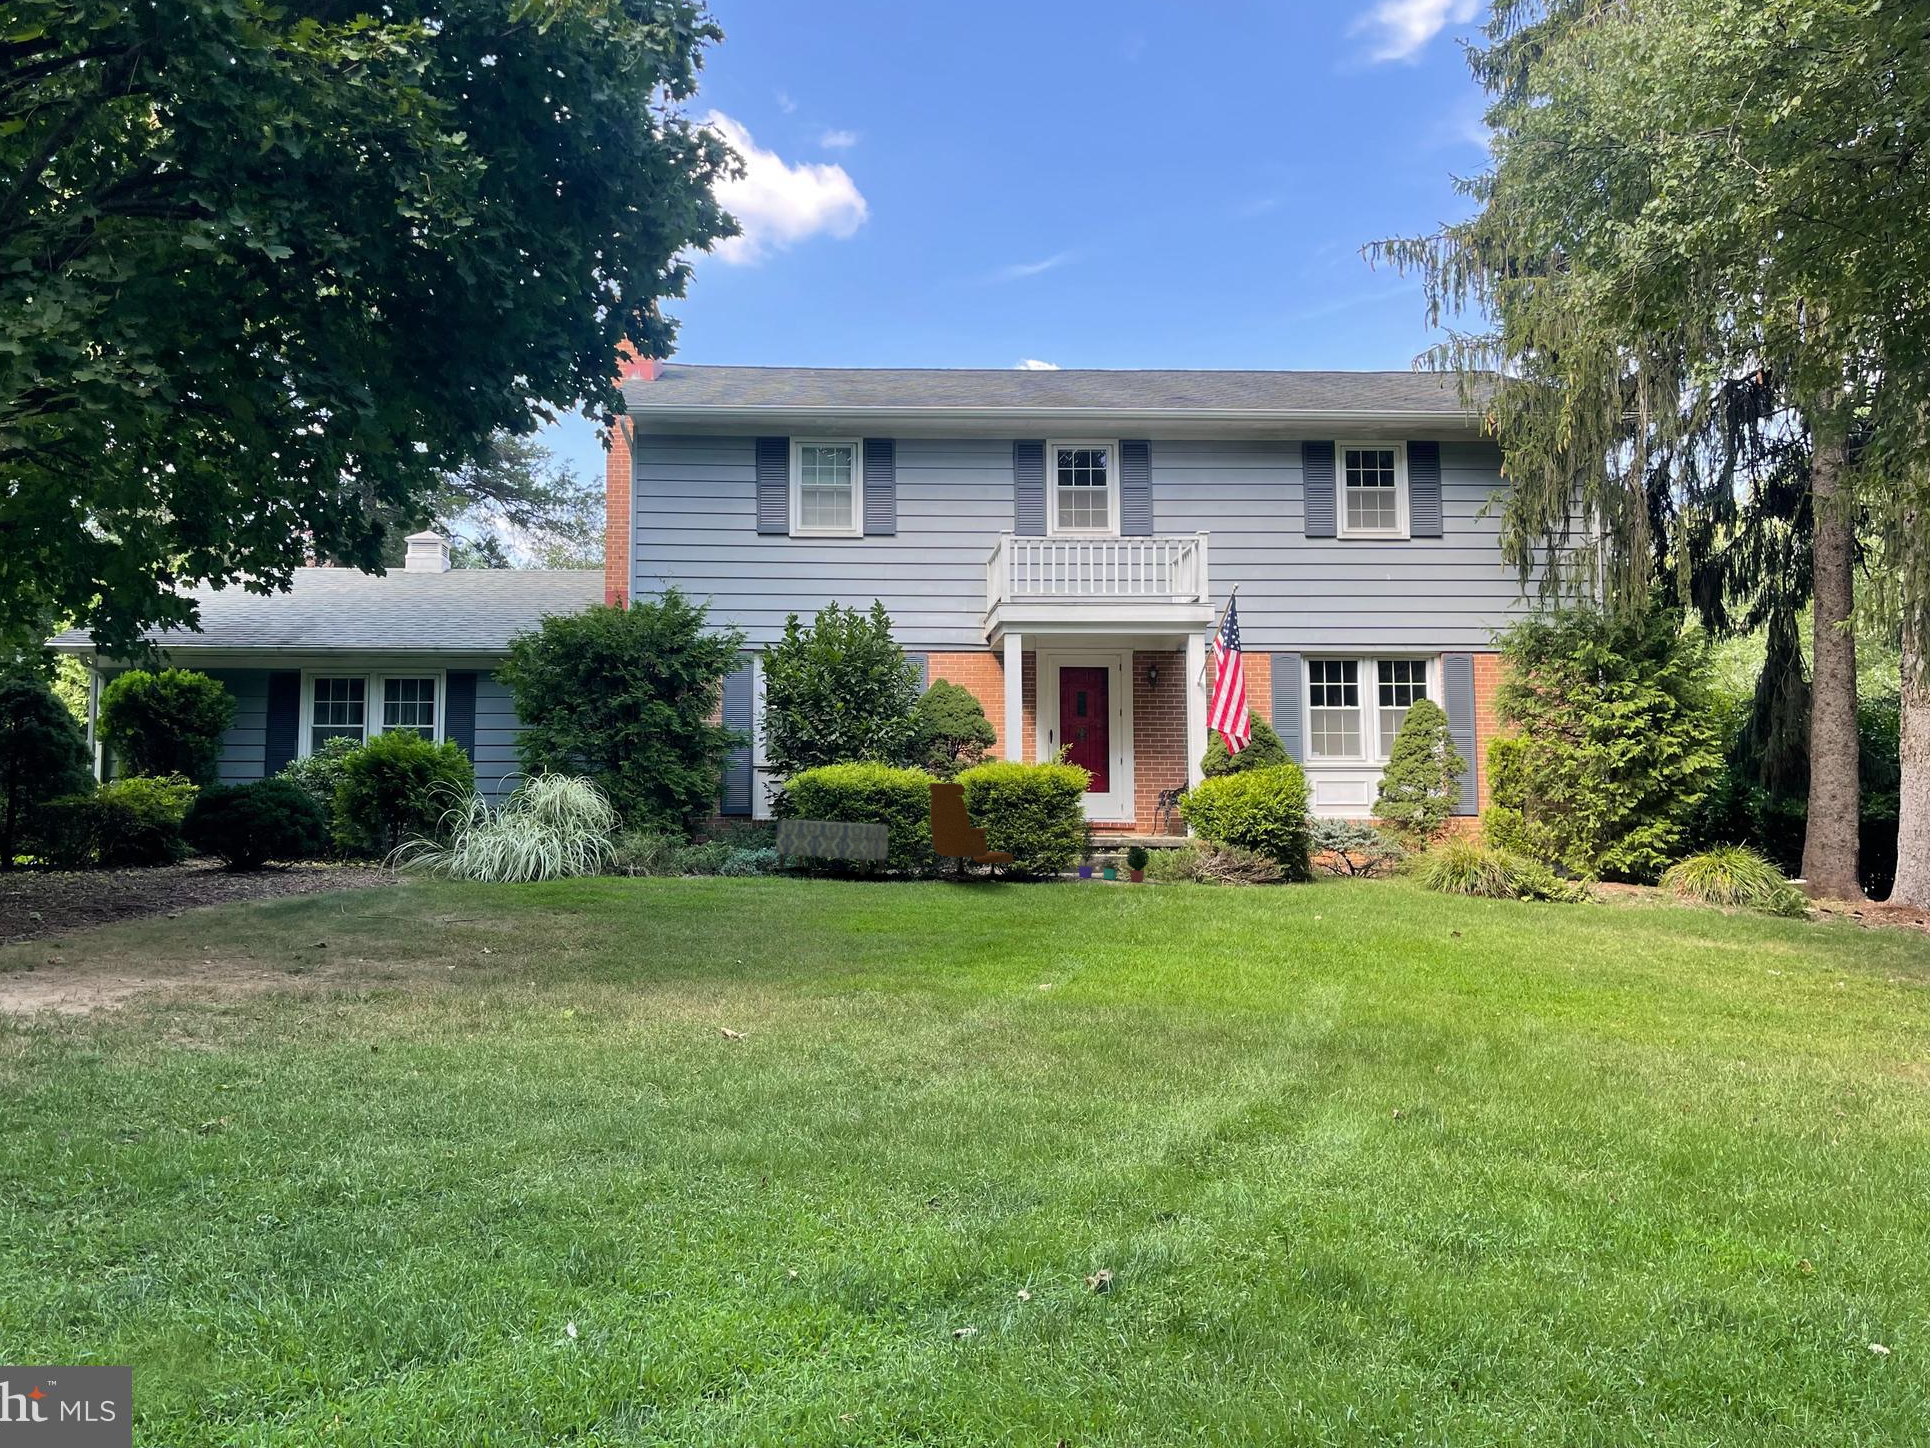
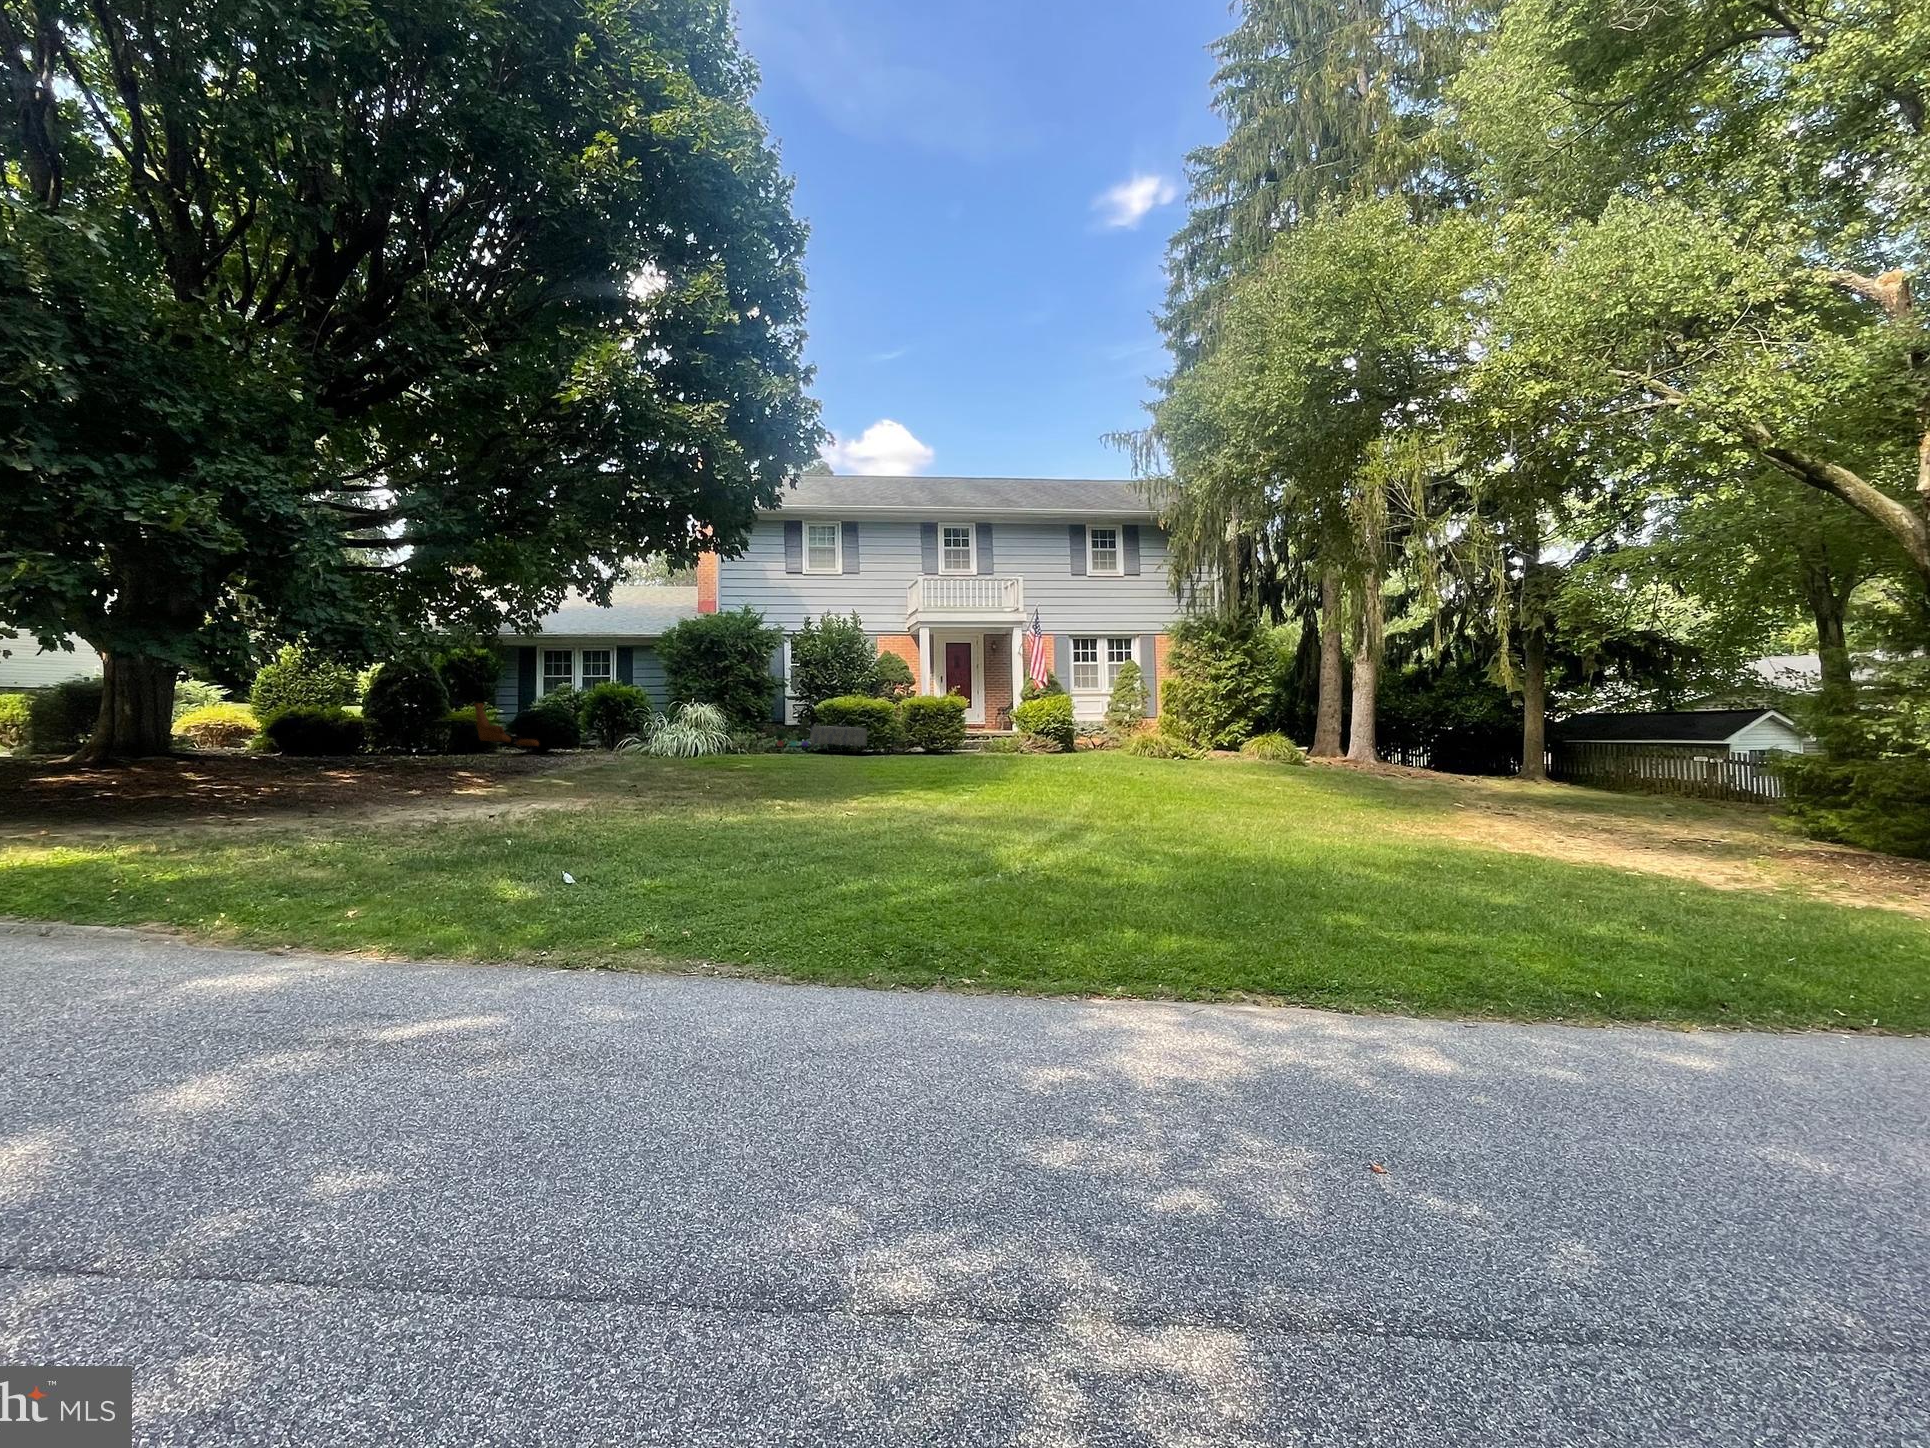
lounge chair: present [929,783,1013,881] -> present [474,703,539,753]
potted plant: present [1078,818,1150,882] -> present [775,719,810,747]

